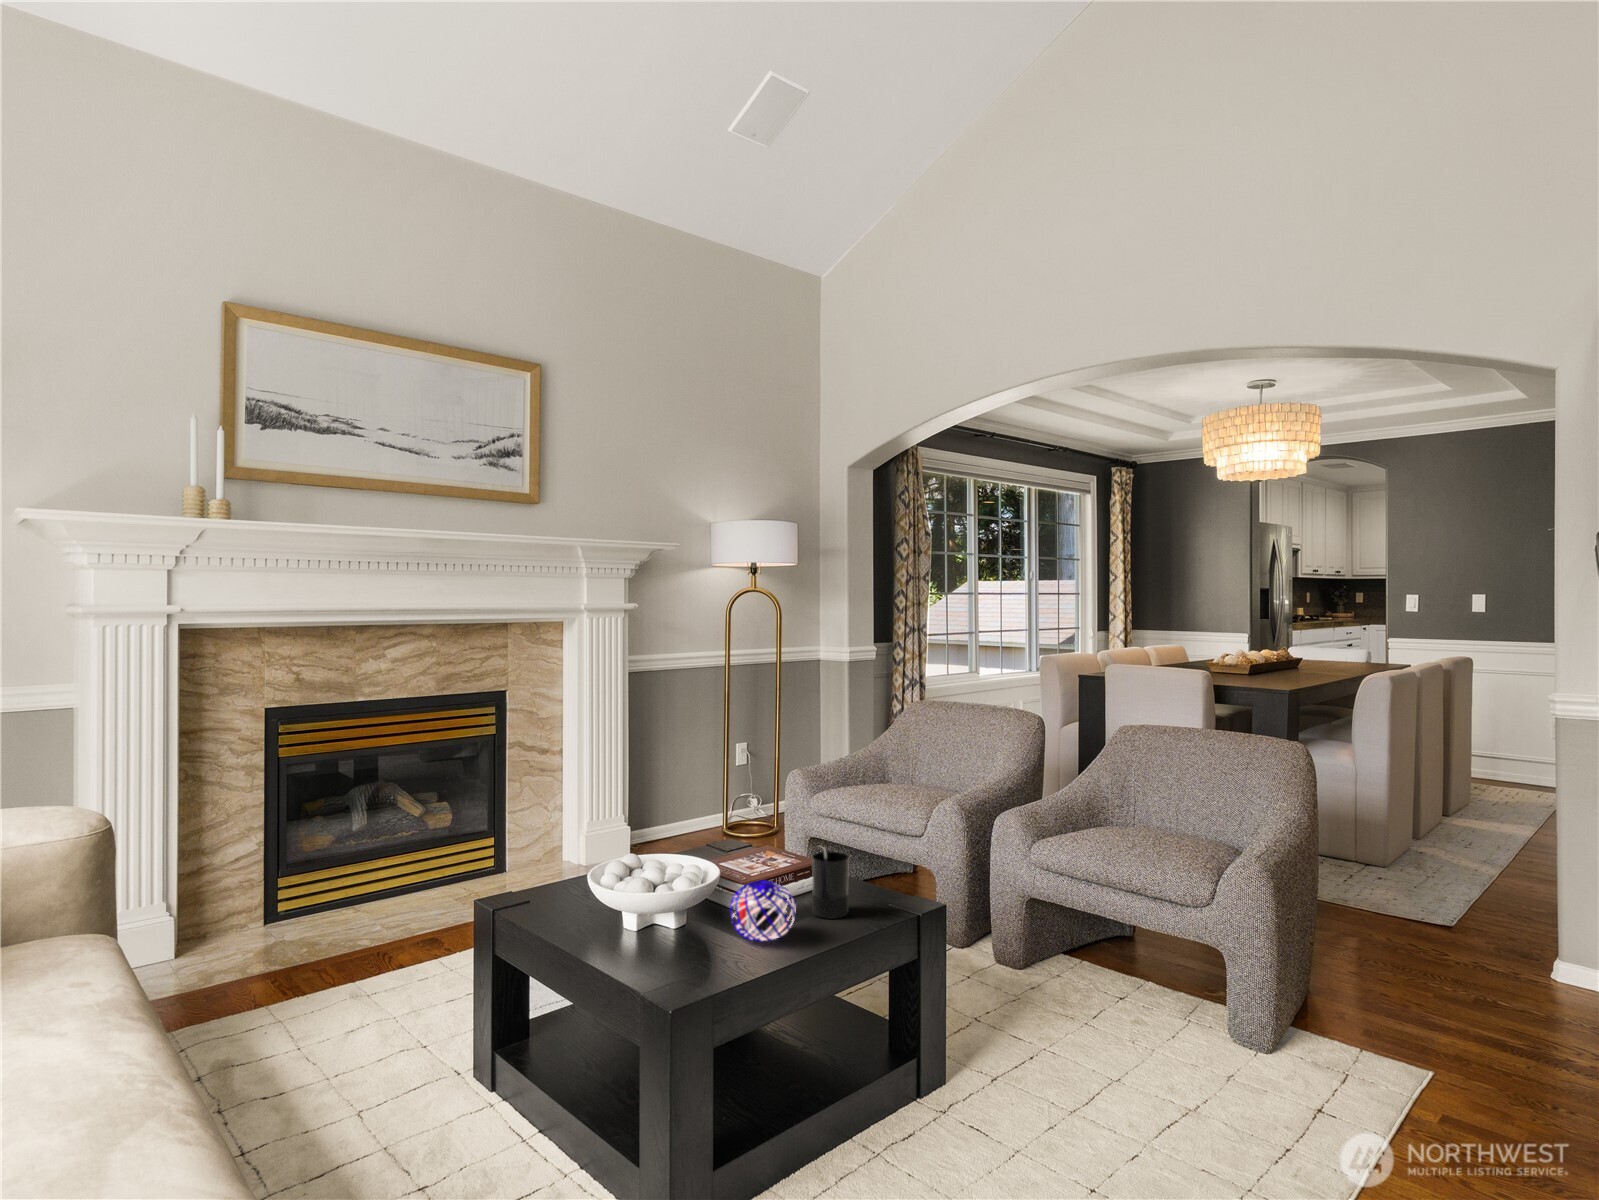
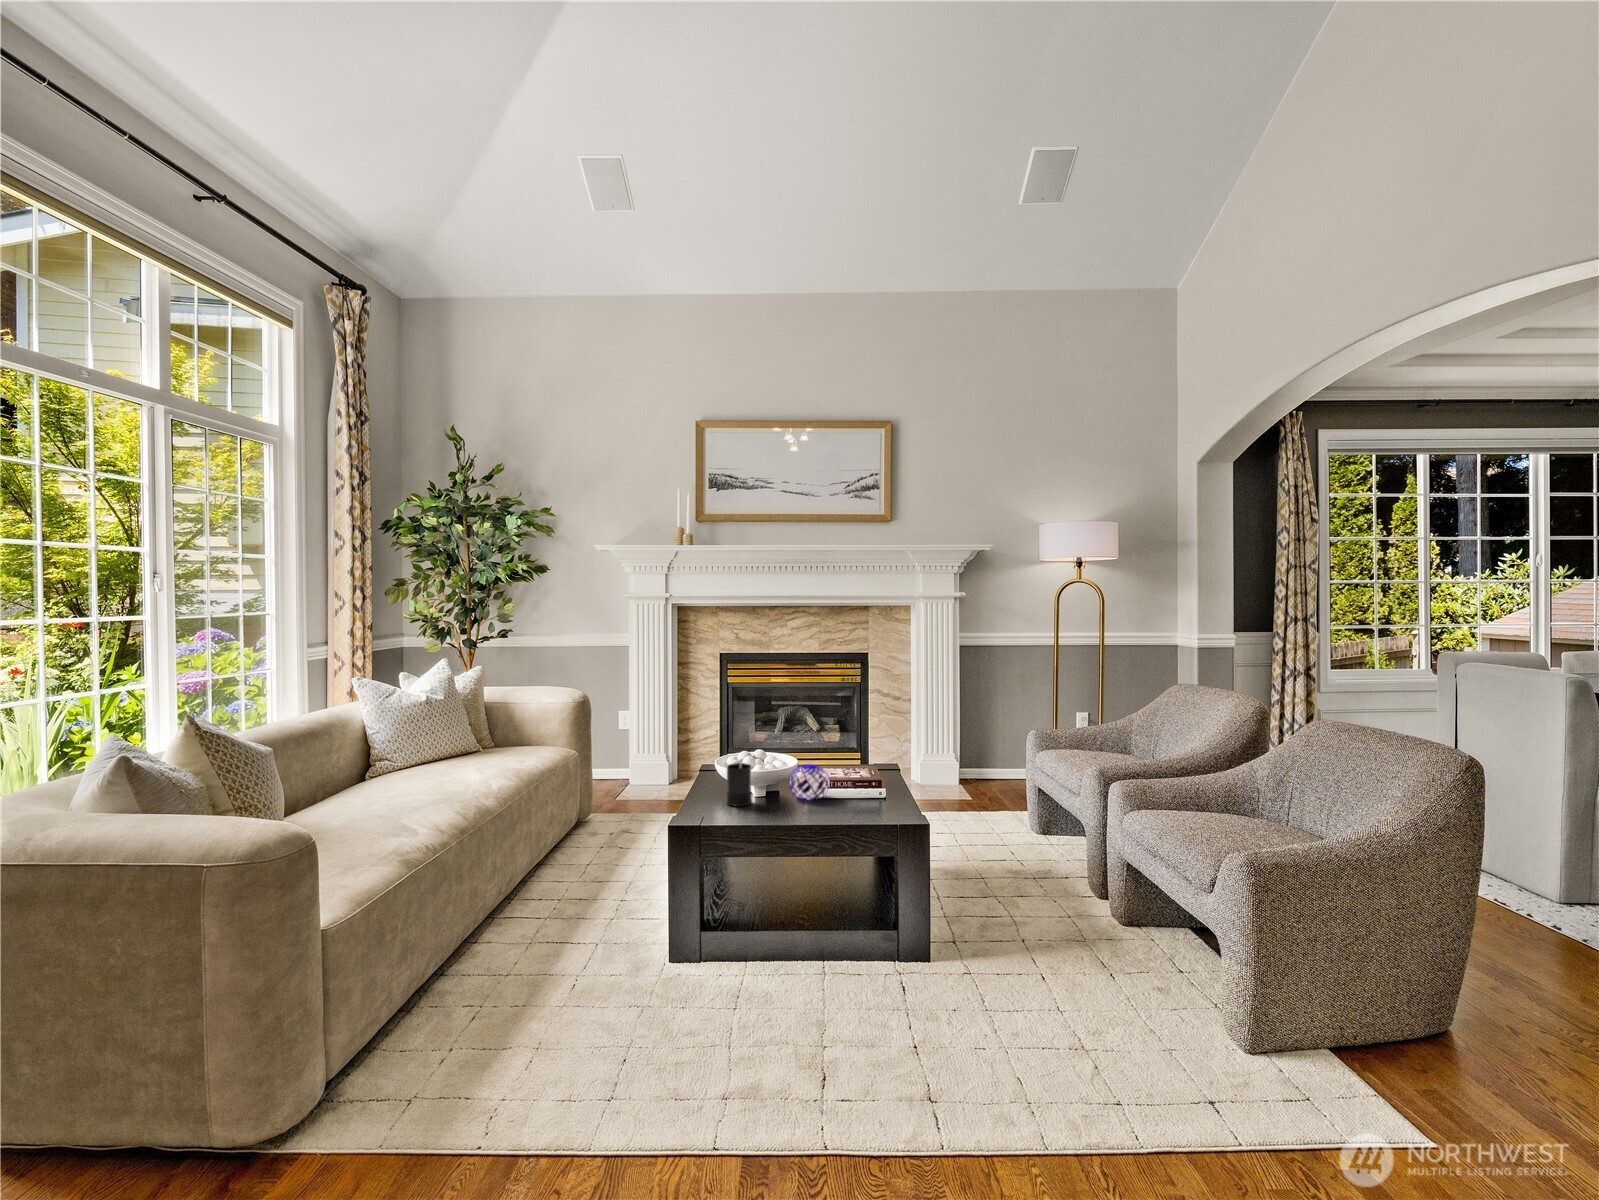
candle: present [812,848,849,919] -> present [727,759,751,807]

